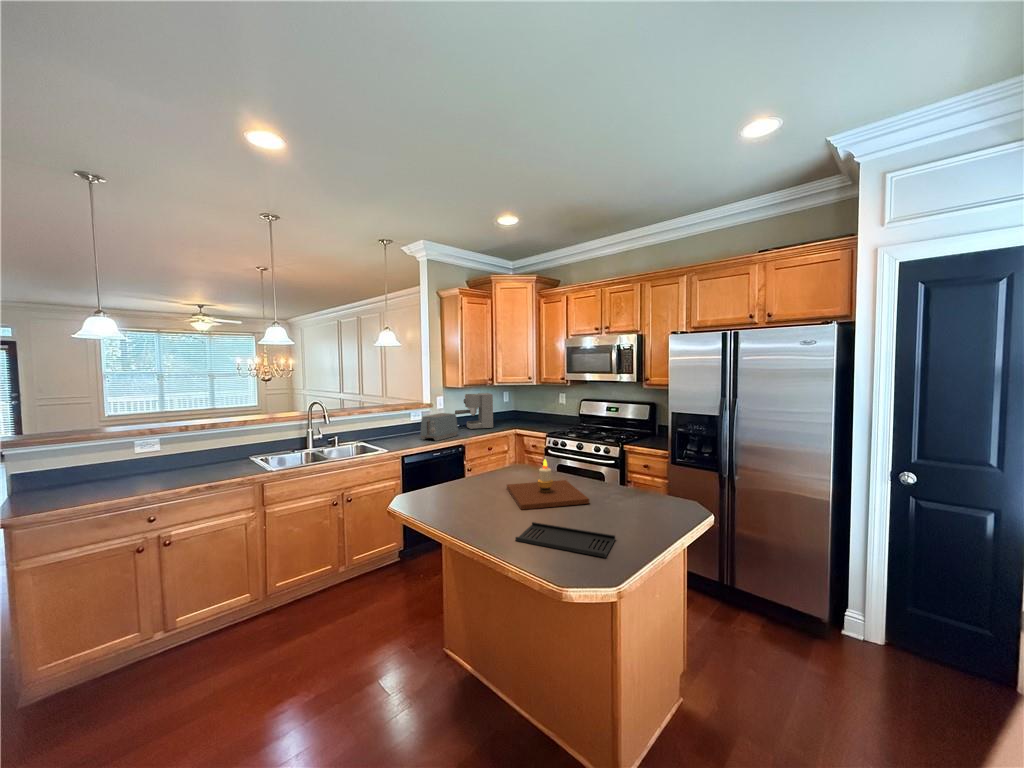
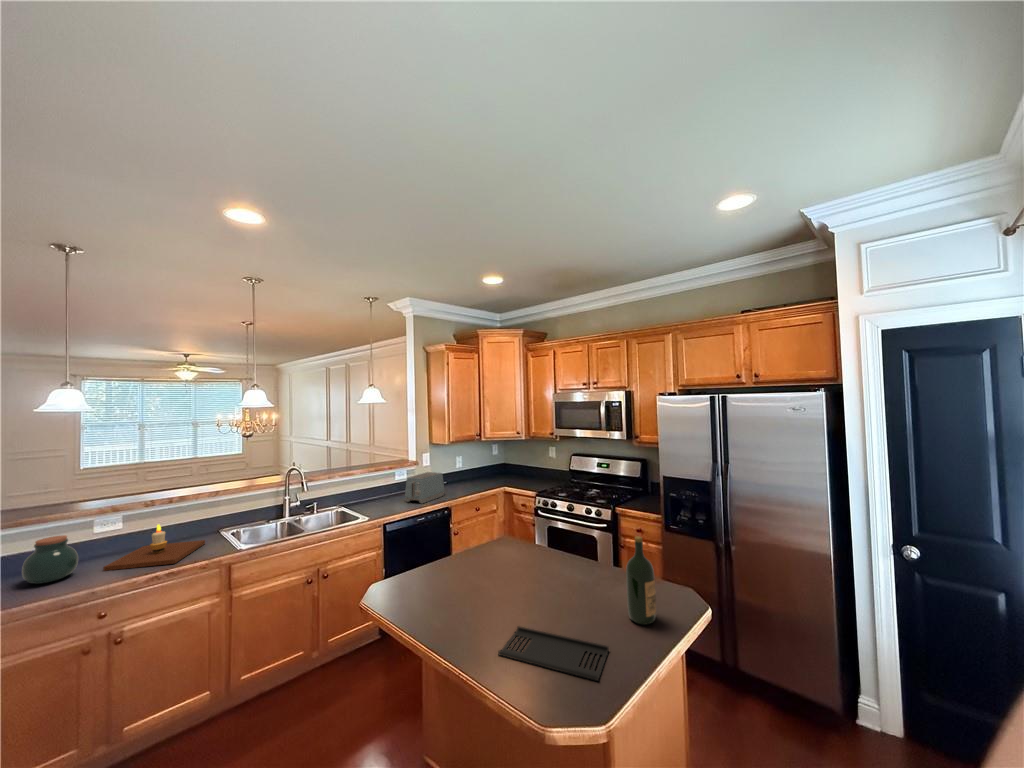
coffee maker: present [455,393,493,429] -> none [442,448,481,487]
wine bottle: none [633,446,660,524] -> present [626,536,656,625]
jar: none [78,450,126,490] -> present [22,535,78,584]
candle: present [507,459,589,510] -> present [103,524,205,571]

